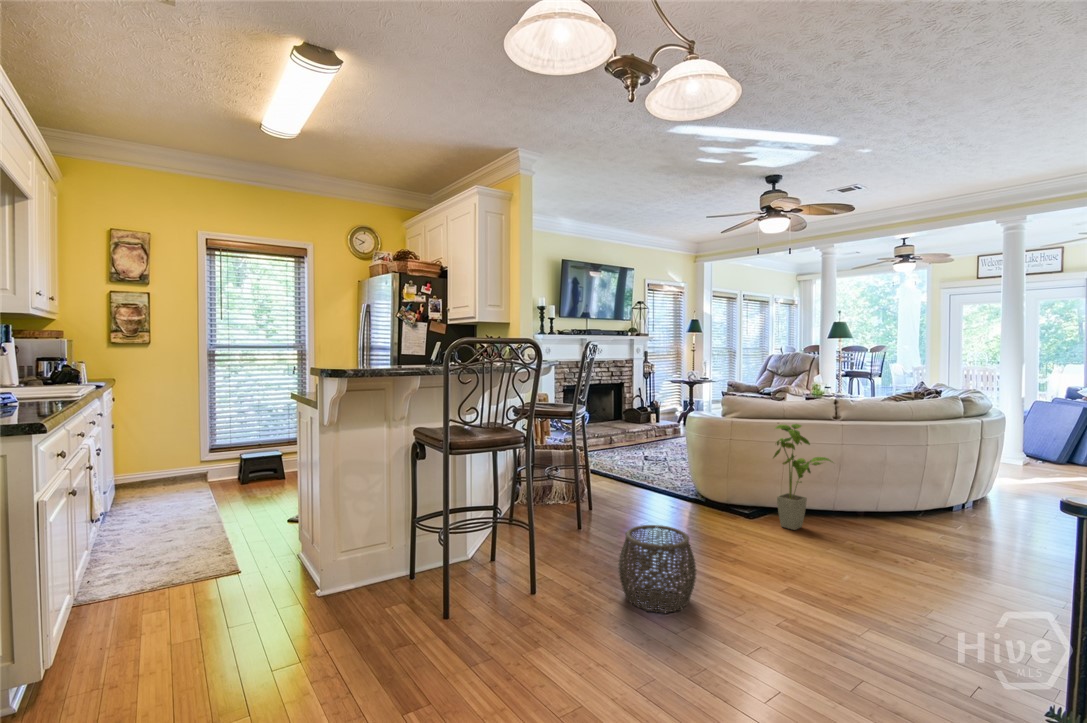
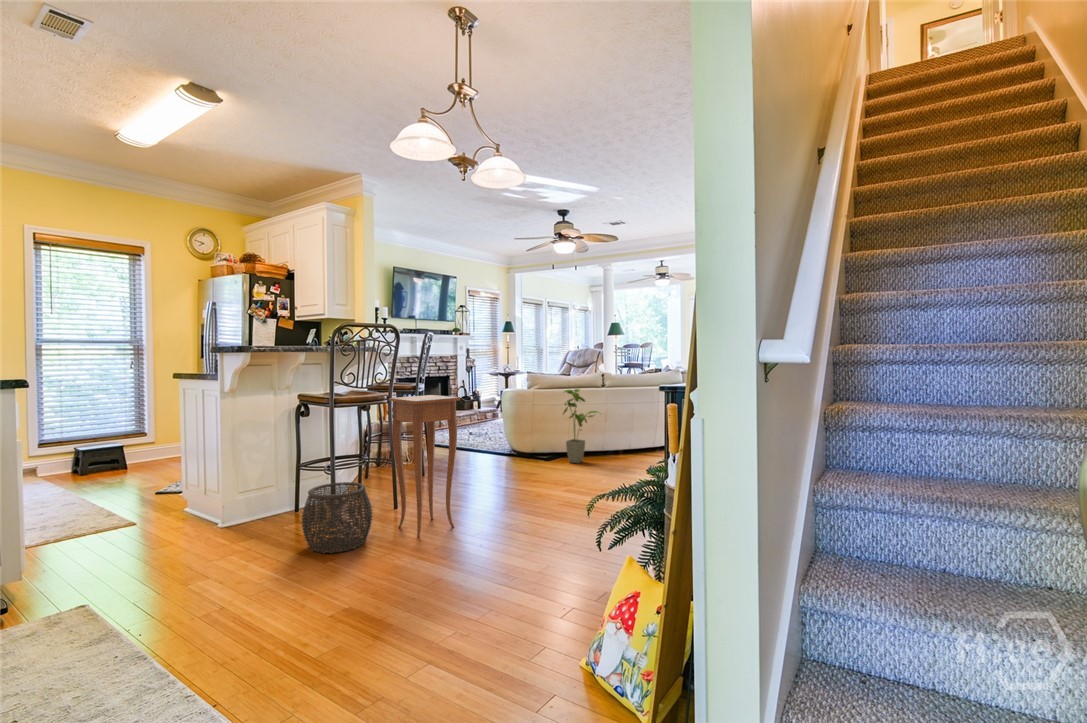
side table: none [515,444,618,670] -> present [389,395,460,537]
woven basket: present [618,525,696,613] -> present [301,482,372,554]

